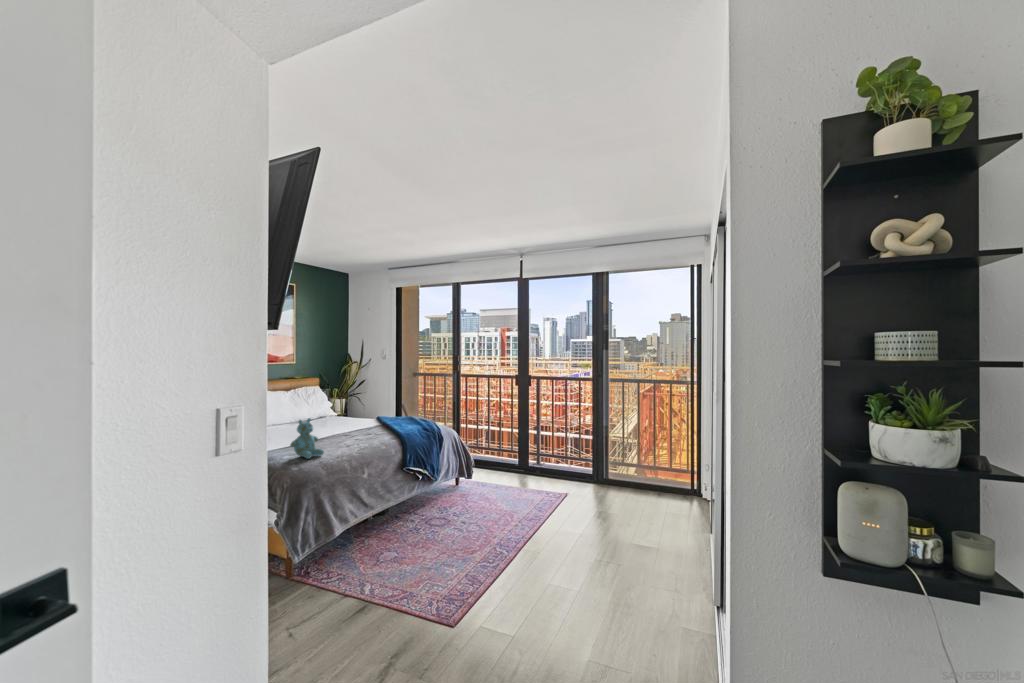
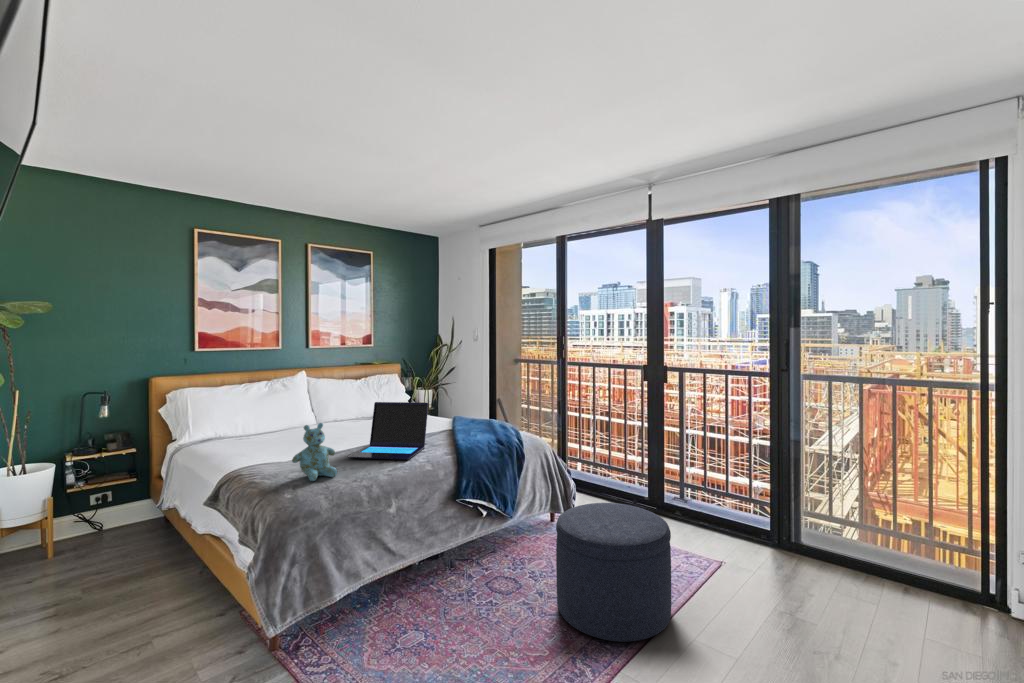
laptop: none [320,403,375,445] -> present [347,402,428,460]
ottoman: none [476,461,545,537] -> present [556,503,671,642]

